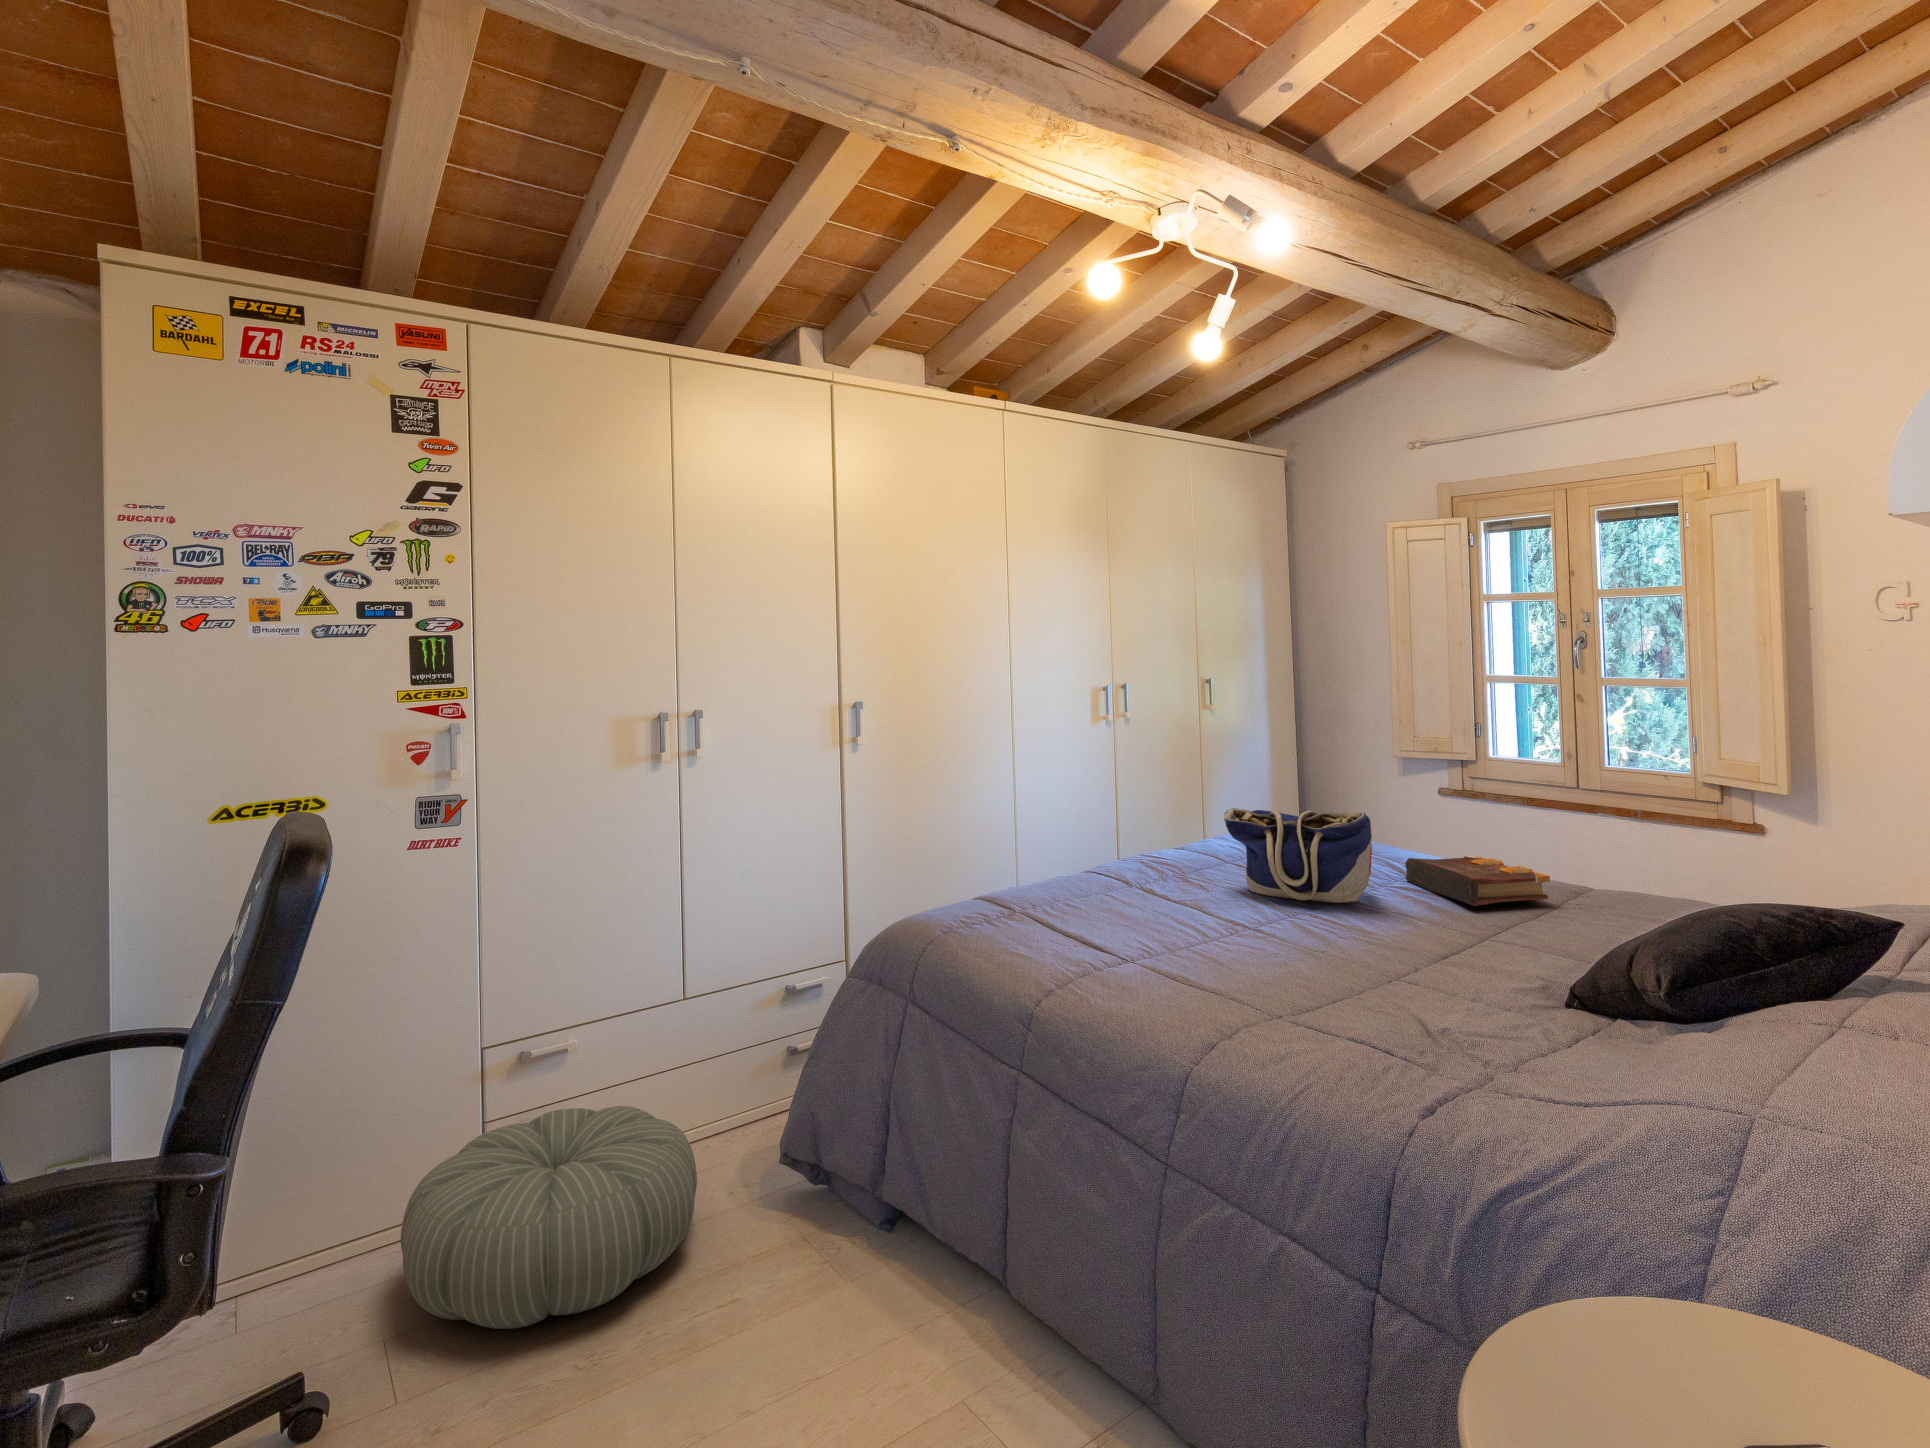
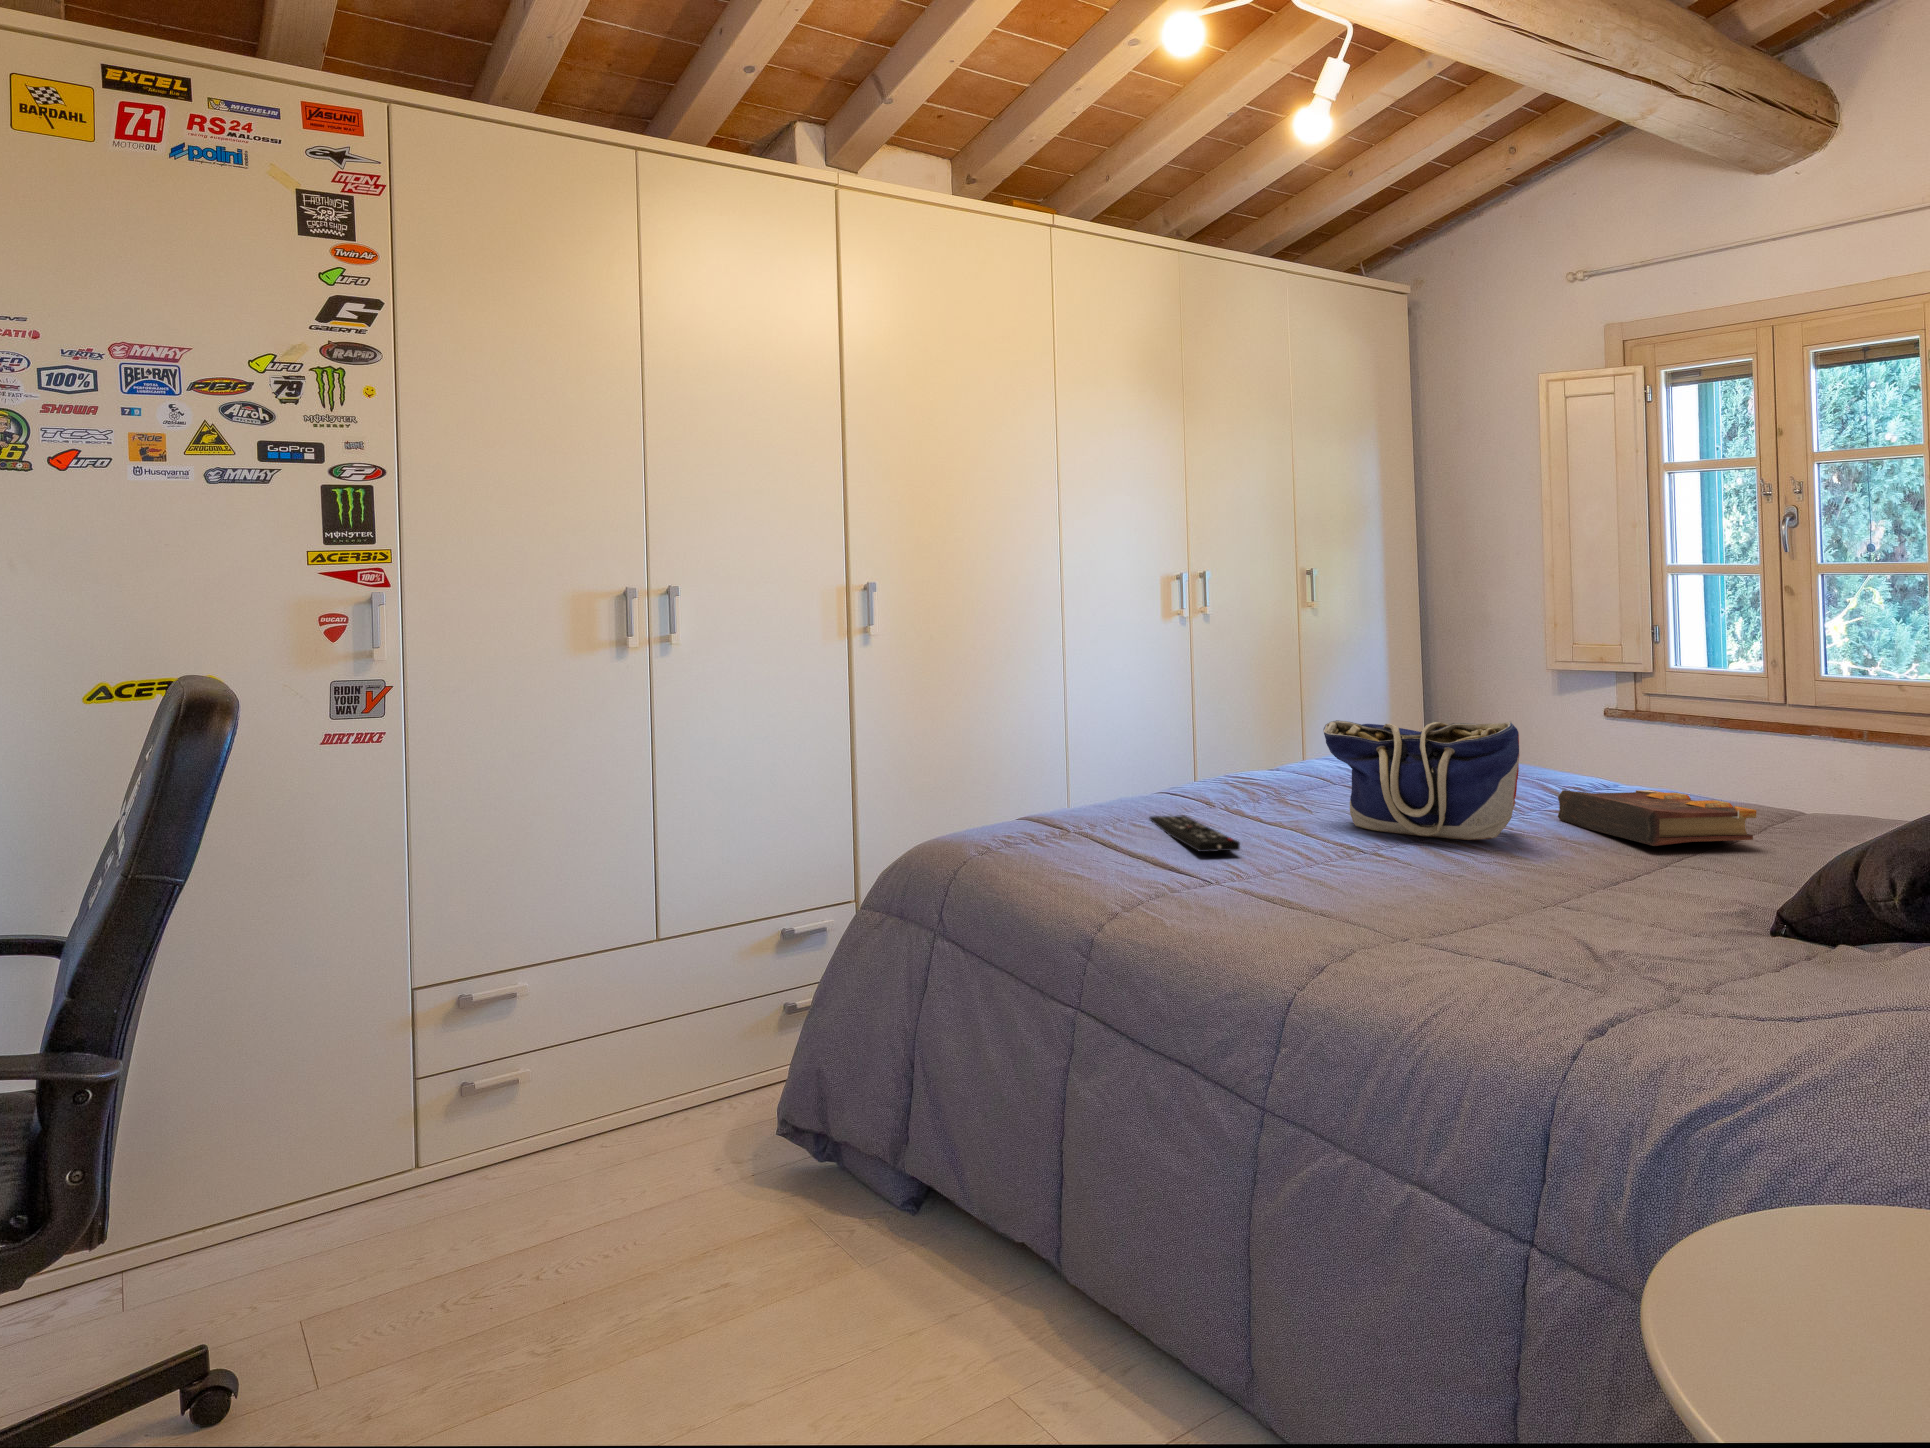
remote control: none [1090,884,1159,921] -> present [1150,815,1240,852]
pouf: present [401,1106,697,1329] -> none [315,1064,662,1308]

